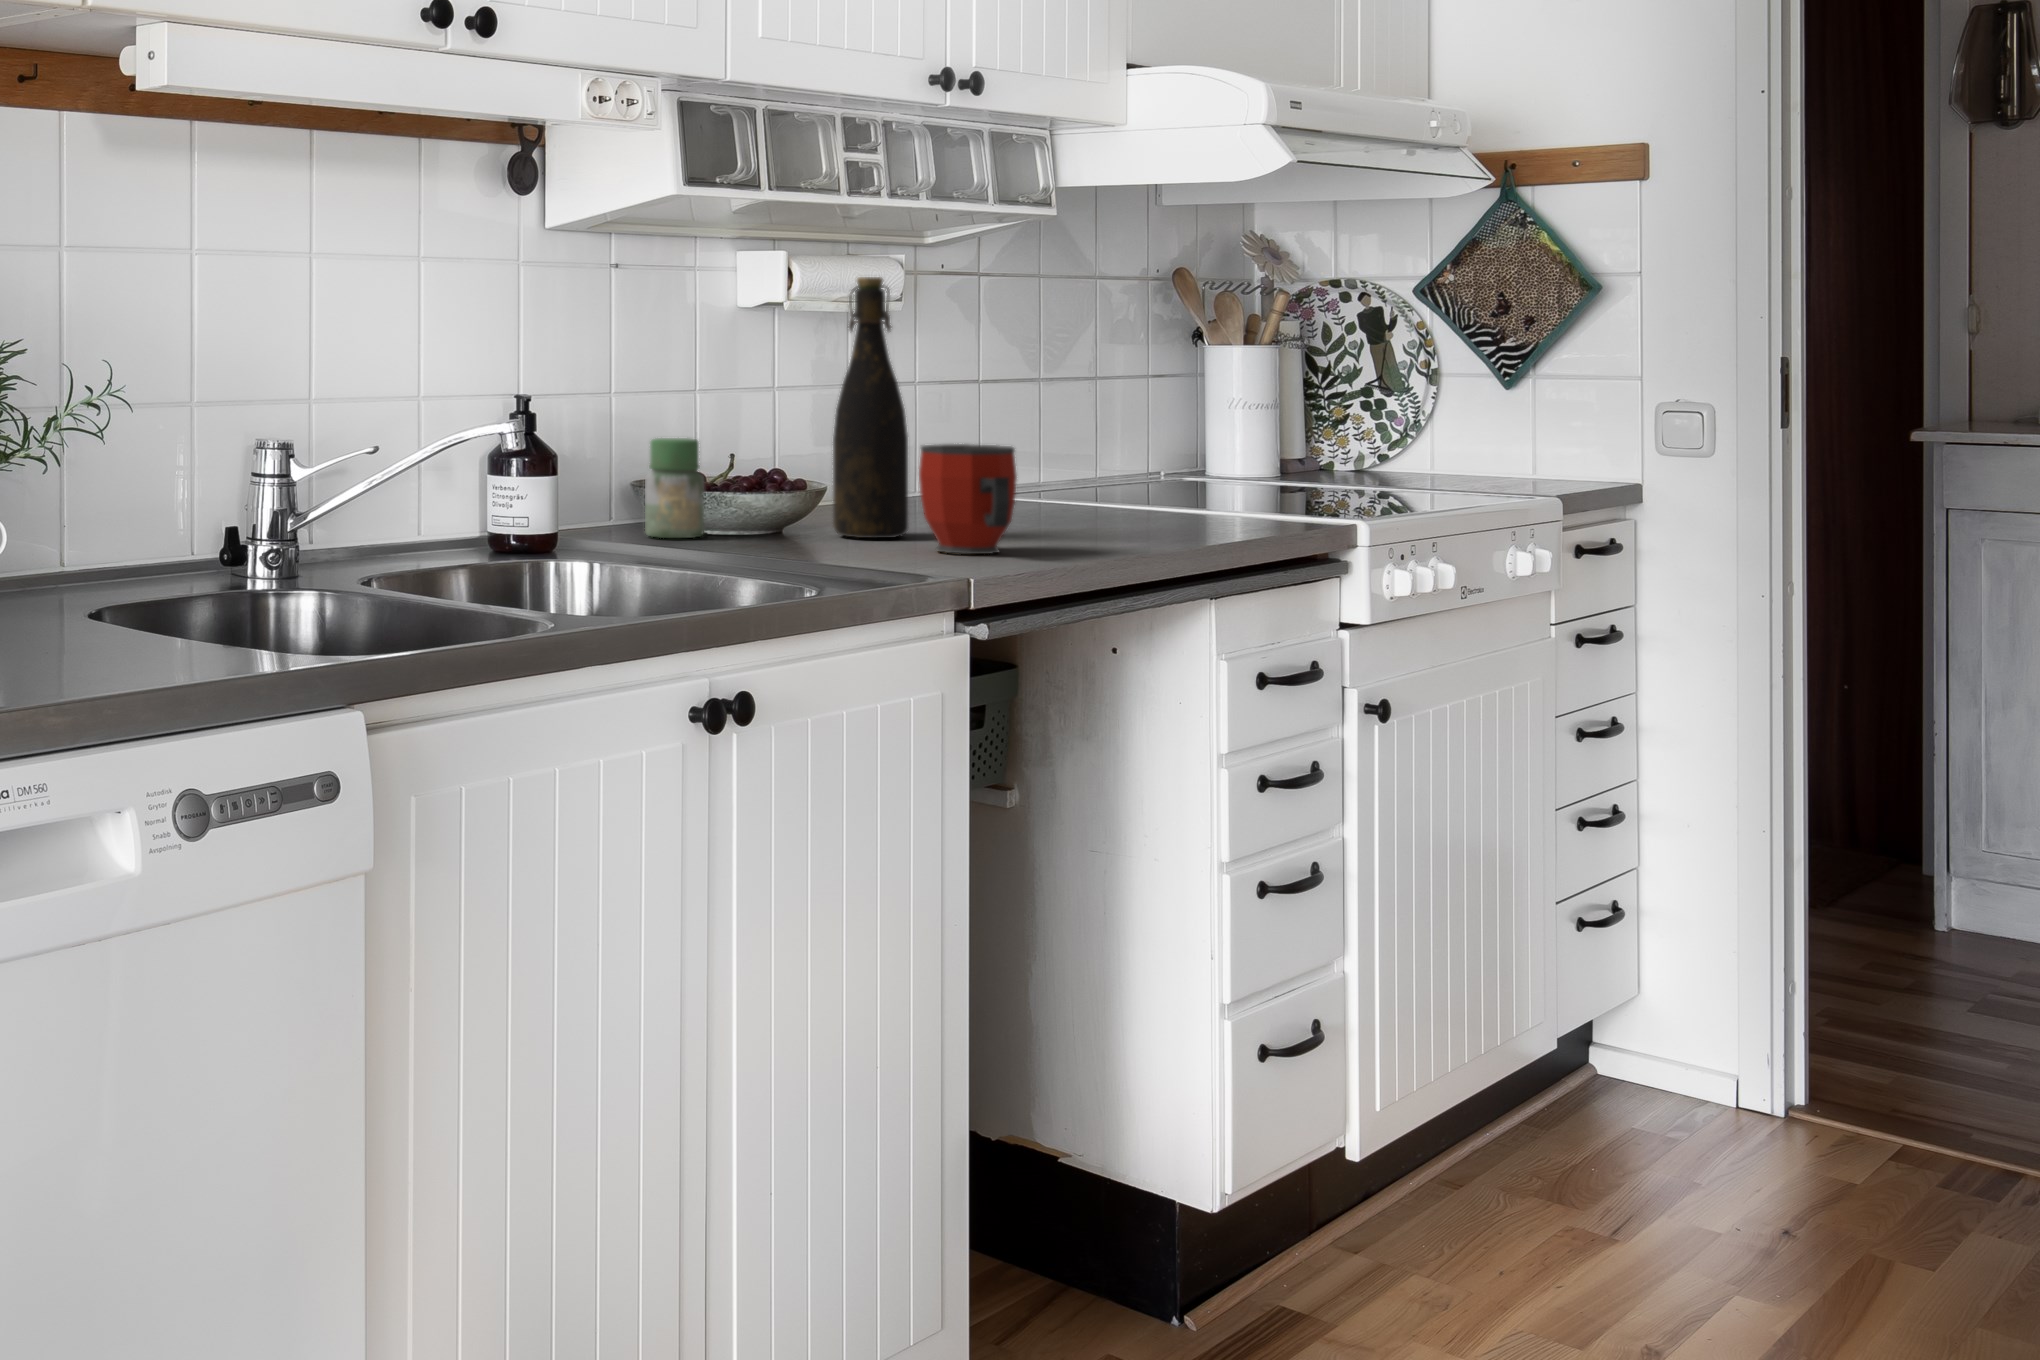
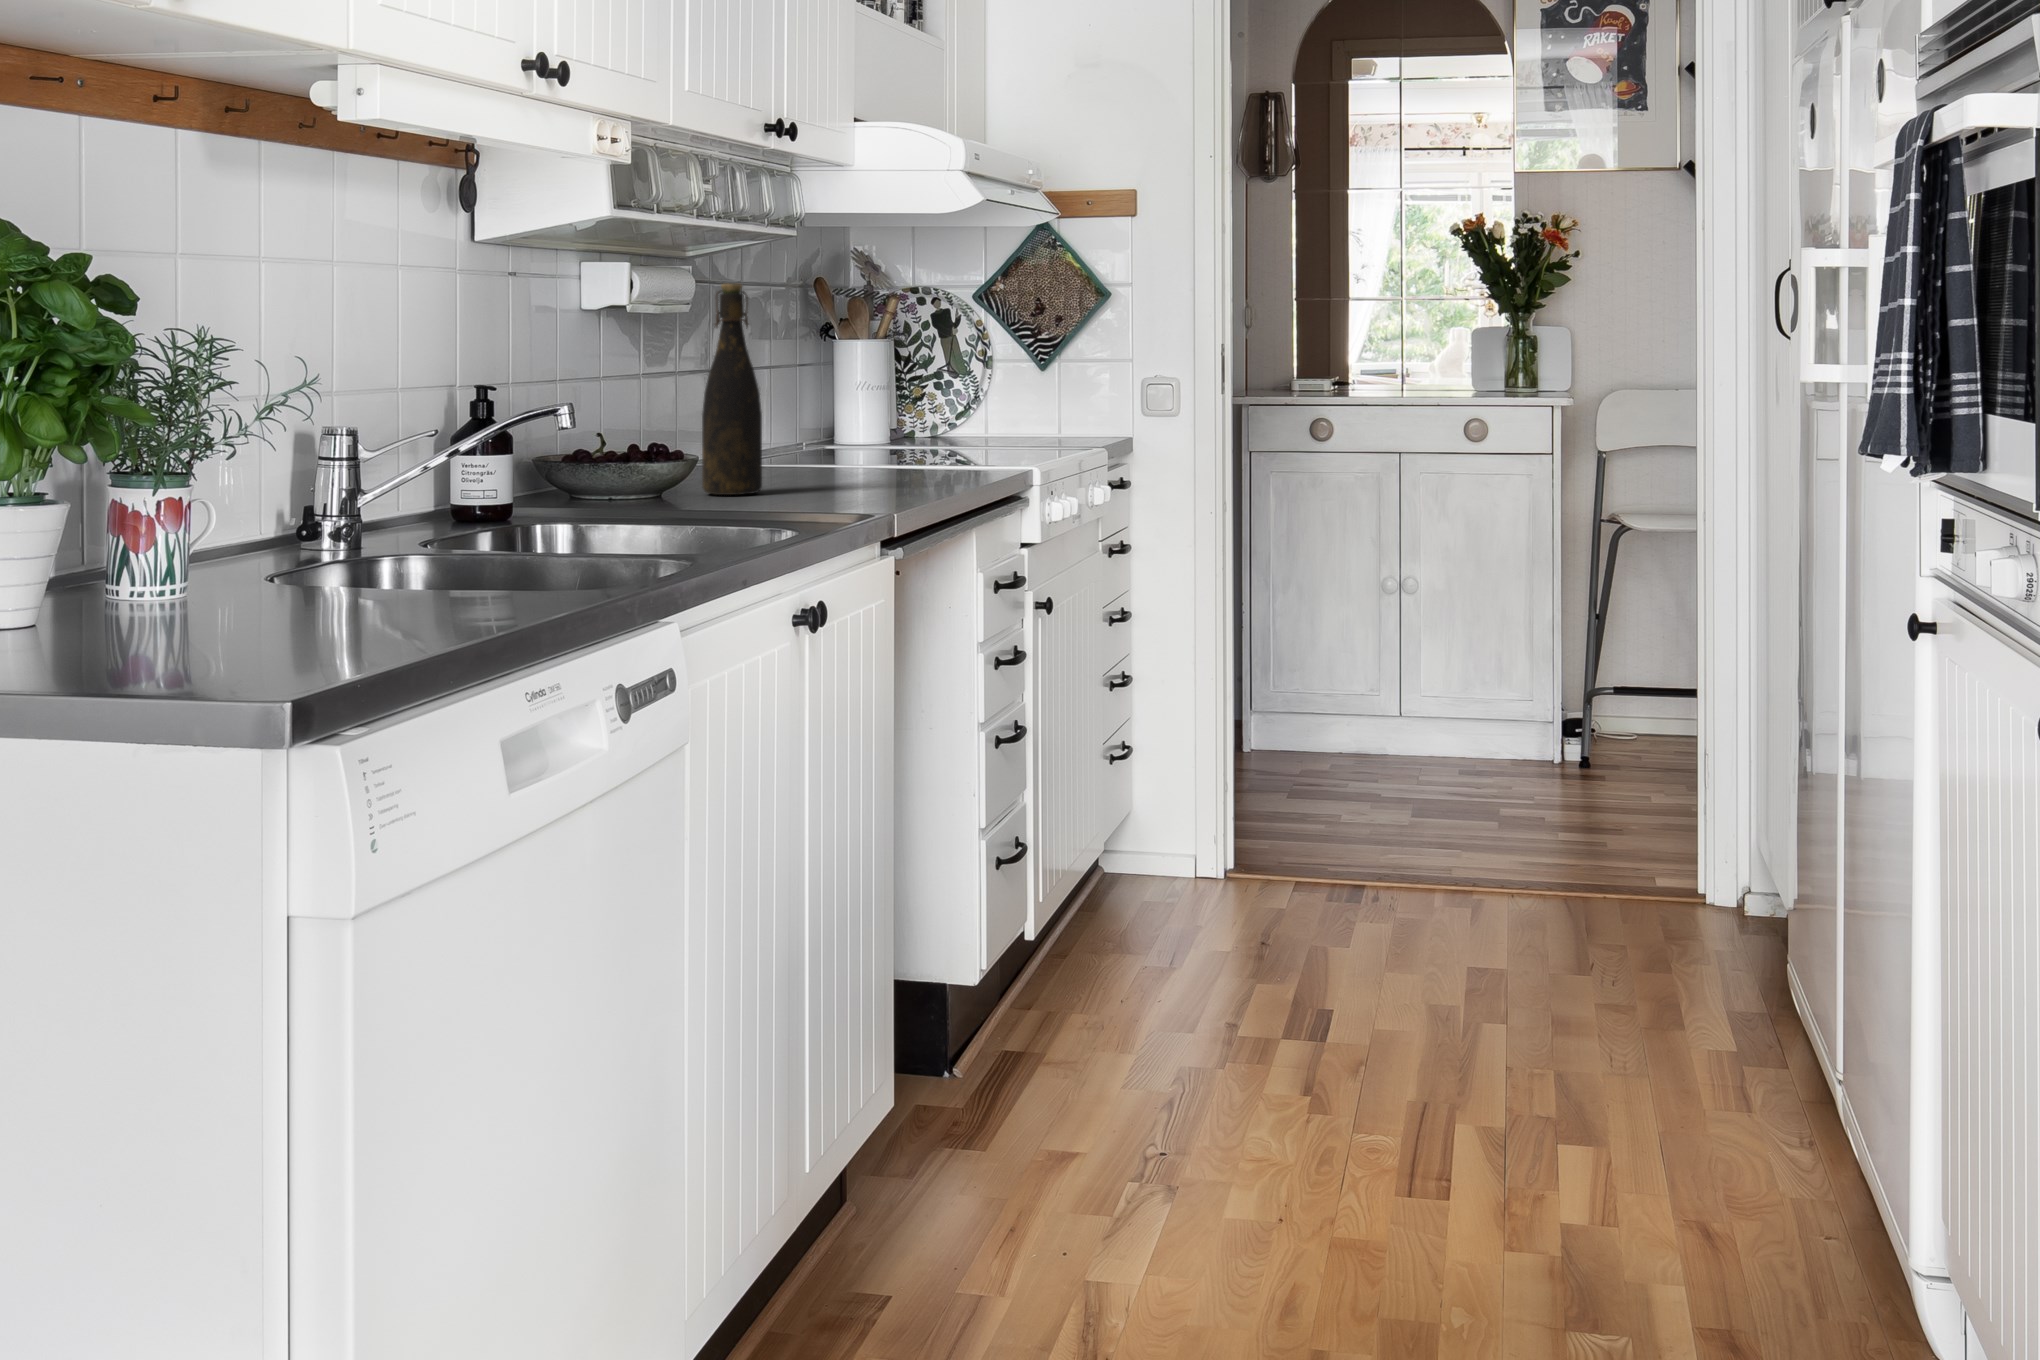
jar: present [645,438,704,538] -> none [555,419,606,503]
mug: present [919,444,1017,554] -> none [795,415,880,500]

